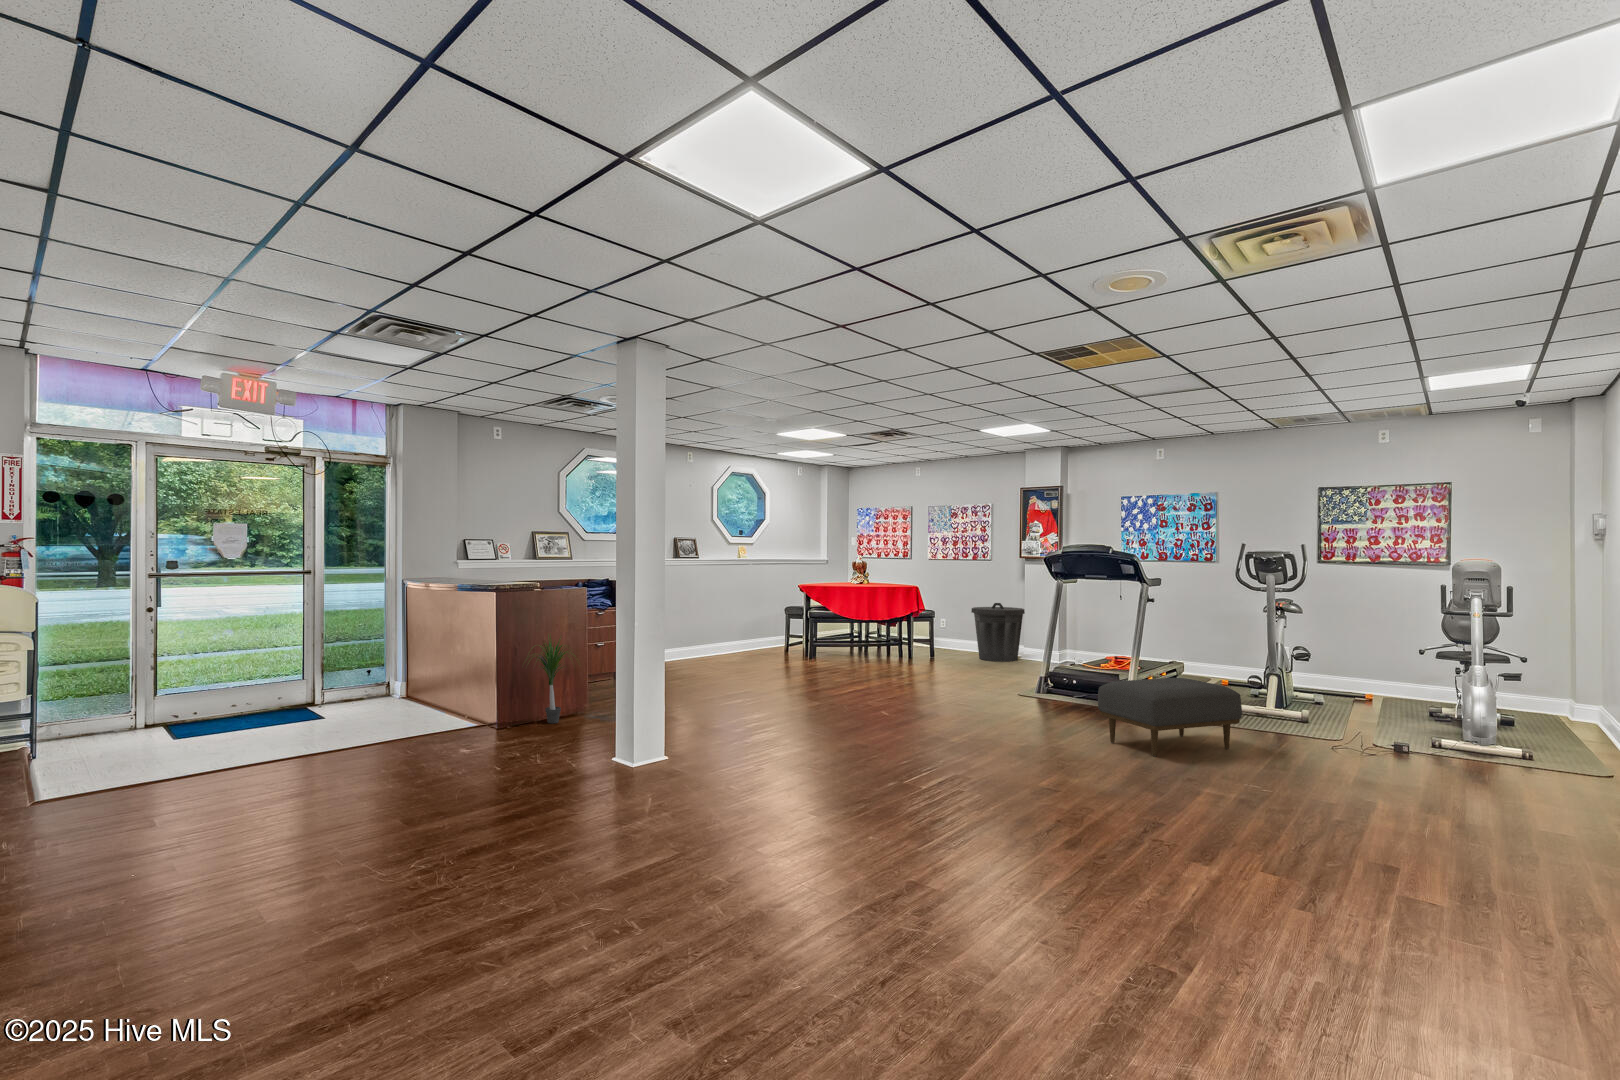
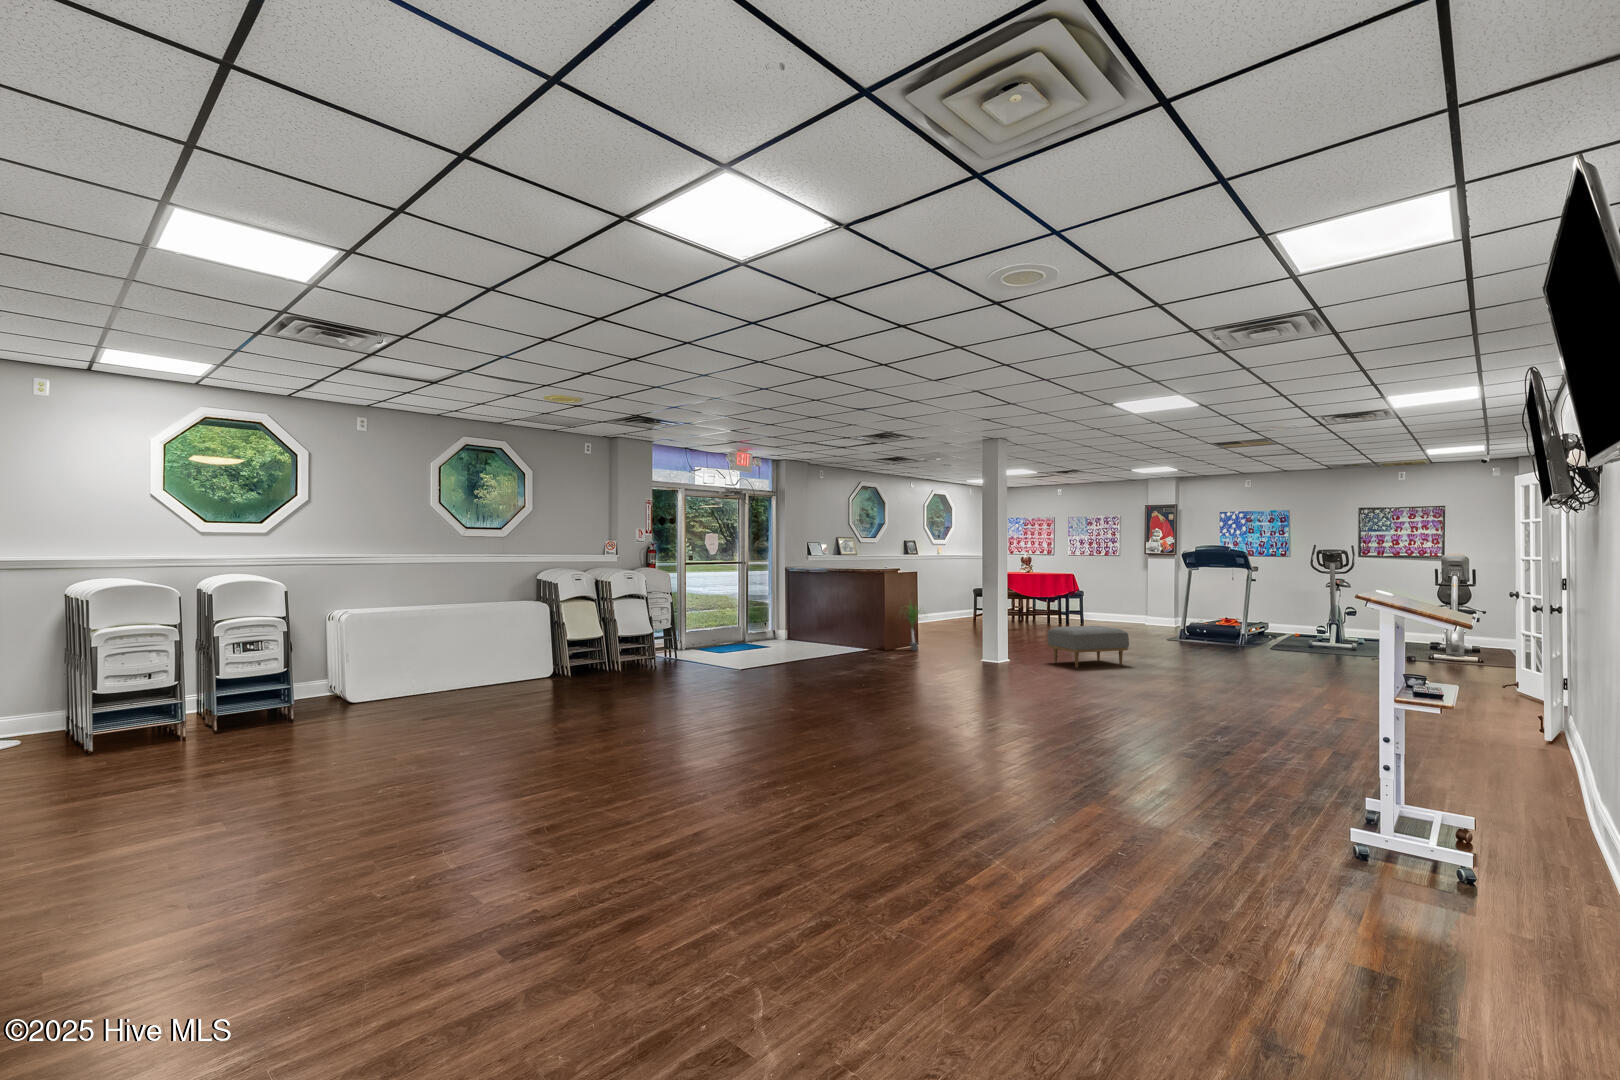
trash can: present [971,603,1025,662] -> none [1112,585,1150,626]
ottoman: present [1098,678,1242,757] -> present [1047,626,1129,668]

